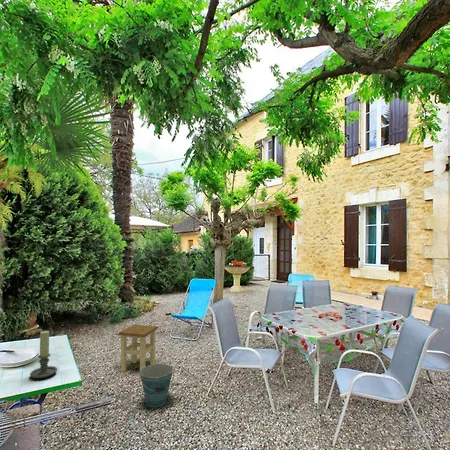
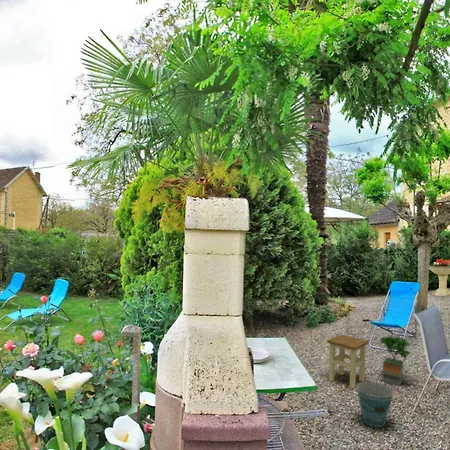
potted tree: none [168,318,194,361] -> present [381,336,410,385]
candle holder: present [30,331,57,378] -> none [273,334,294,374]

